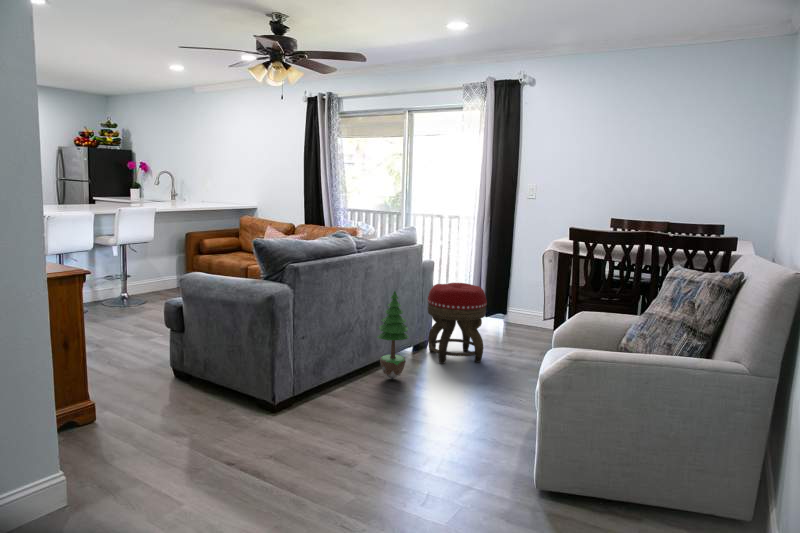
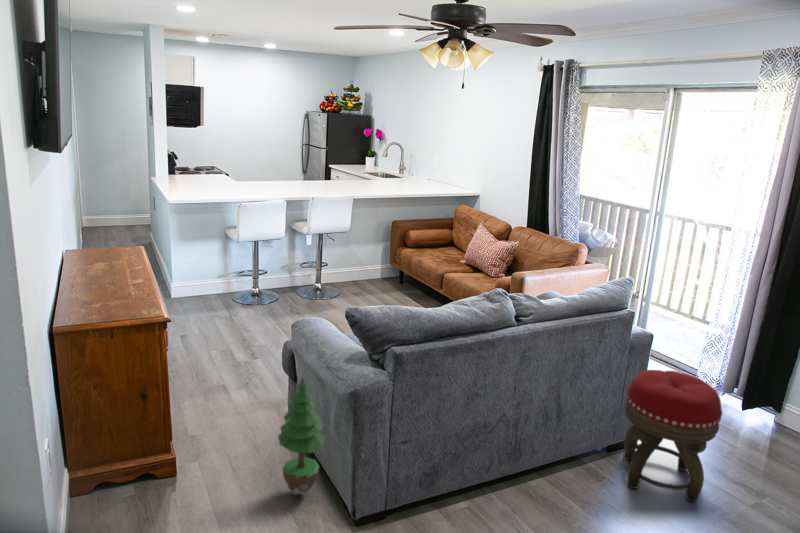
potted tree: present [377,291,409,379] -> present [278,378,325,495]

